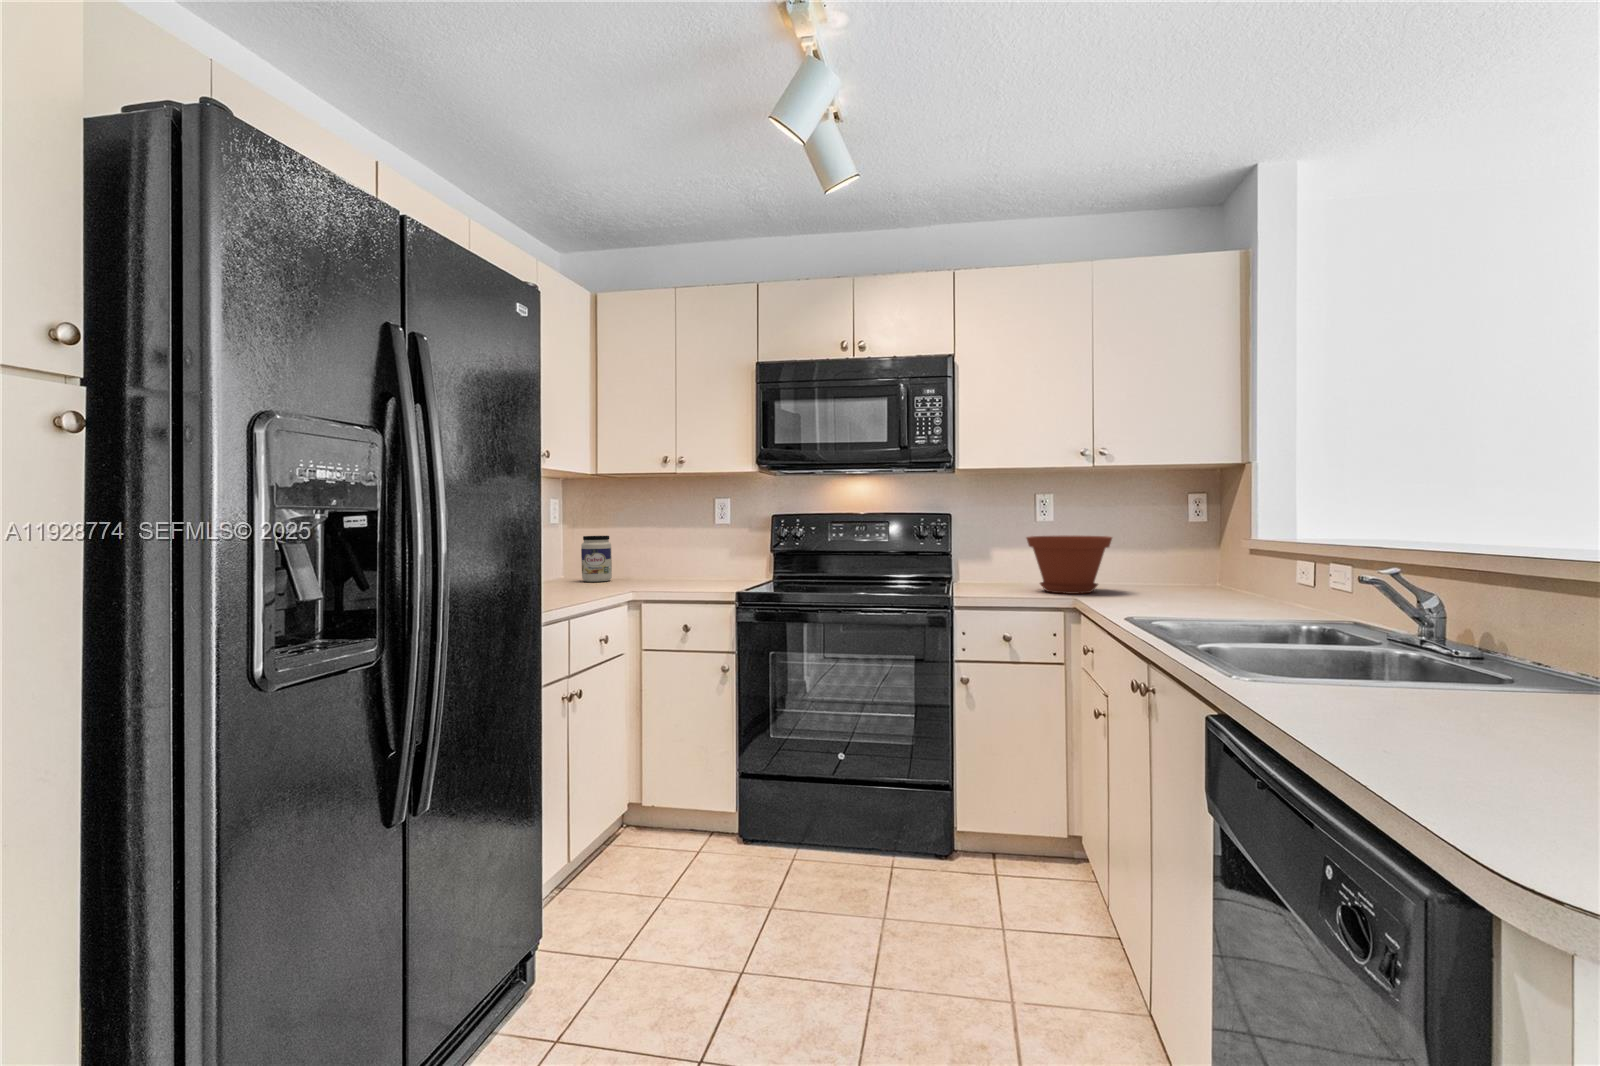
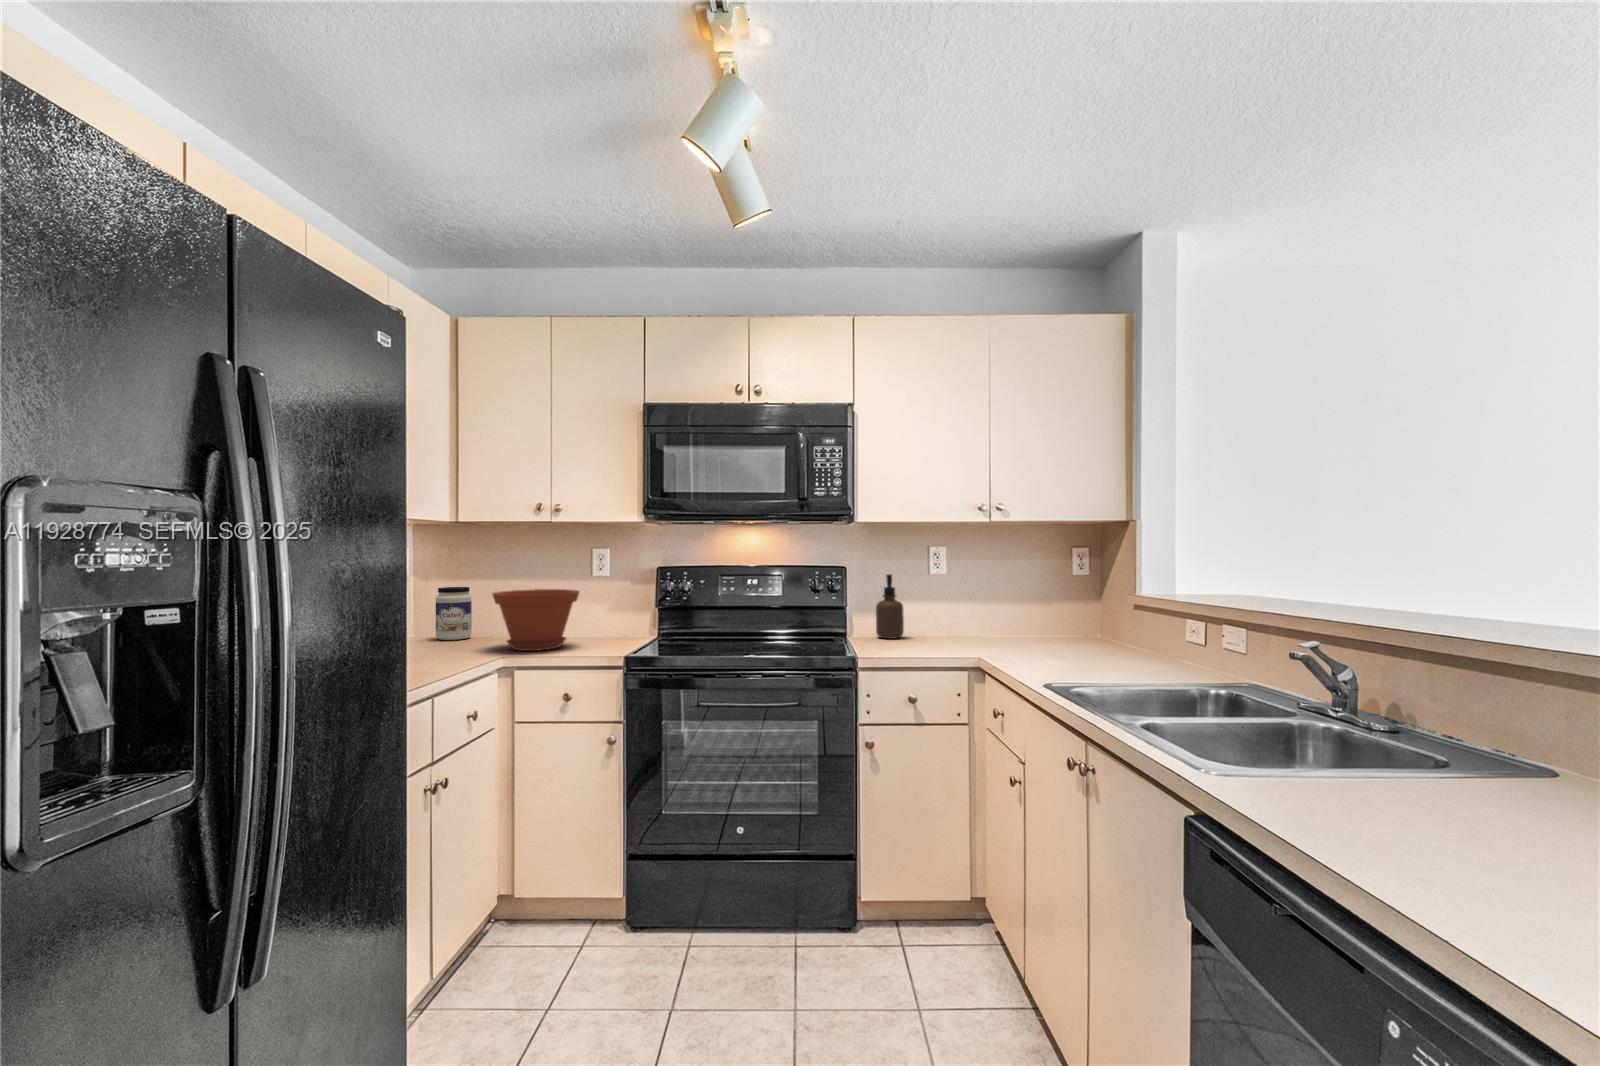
soap dispenser: none [981,523,1008,586] -> present [876,574,904,639]
plant pot: present [1027,536,1112,594] -> present [492,589,579,651]

